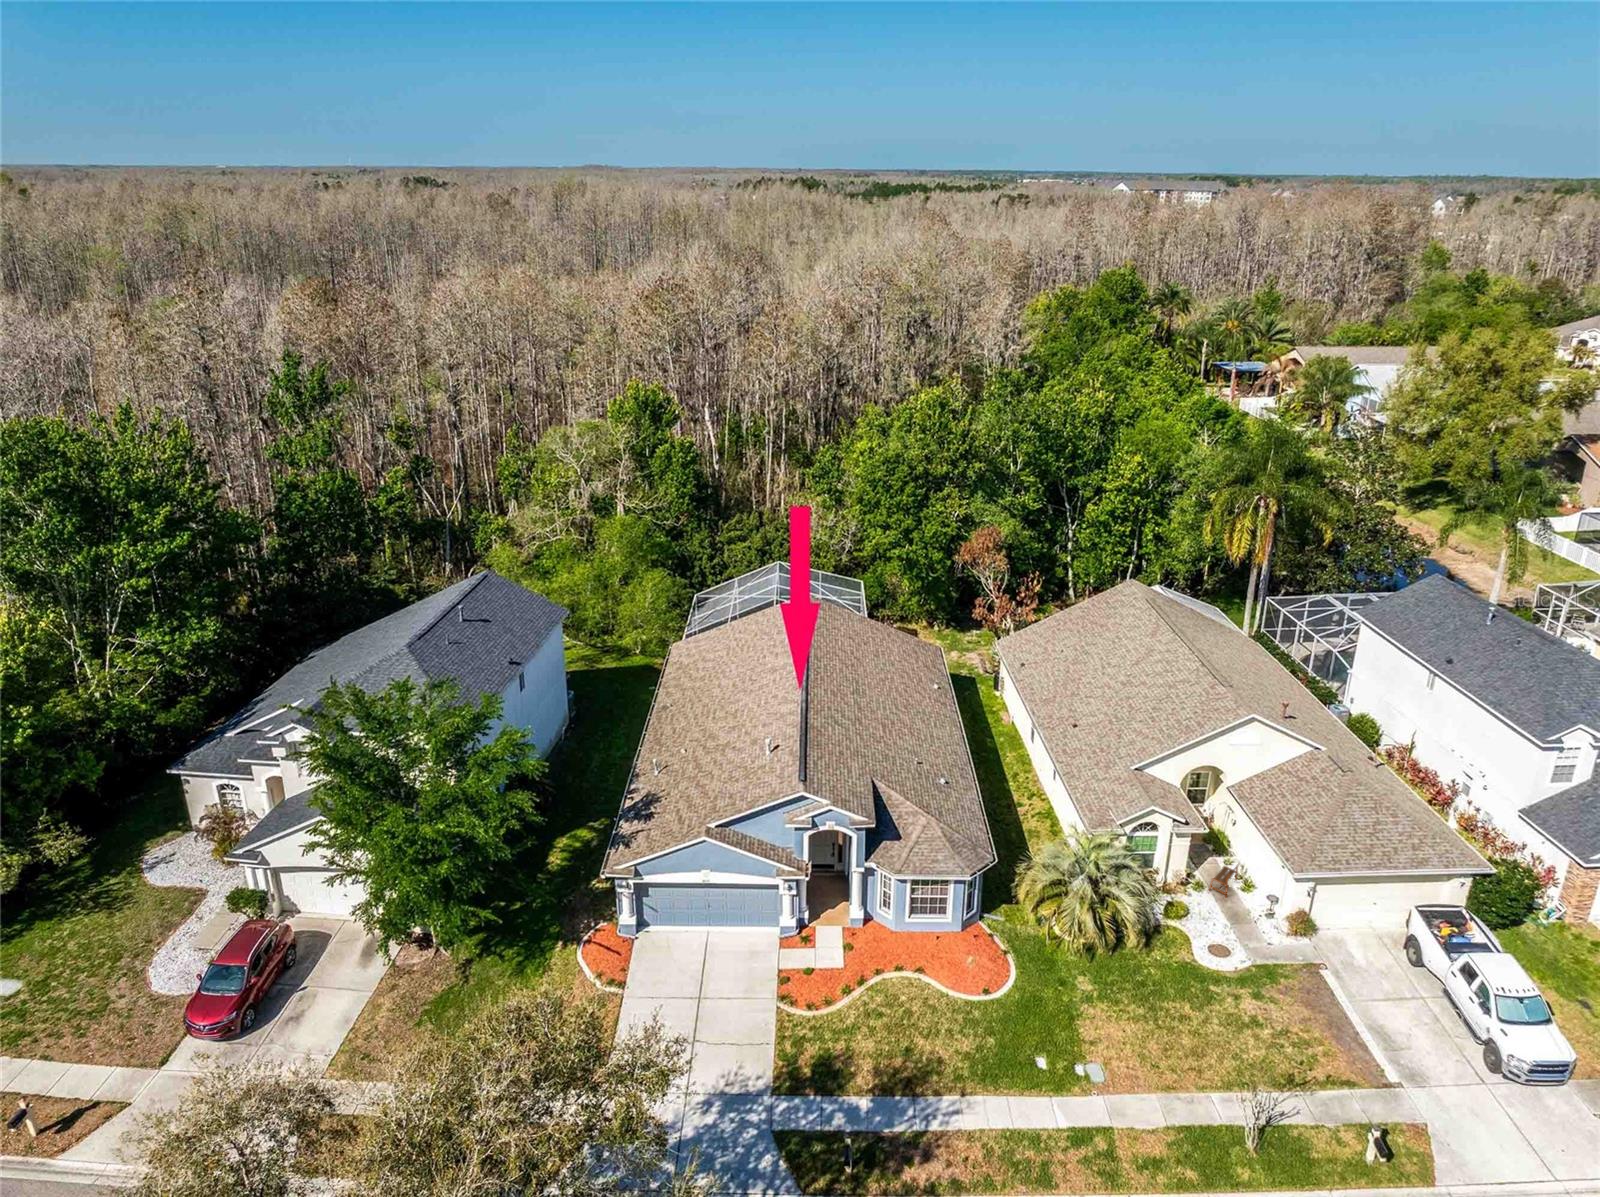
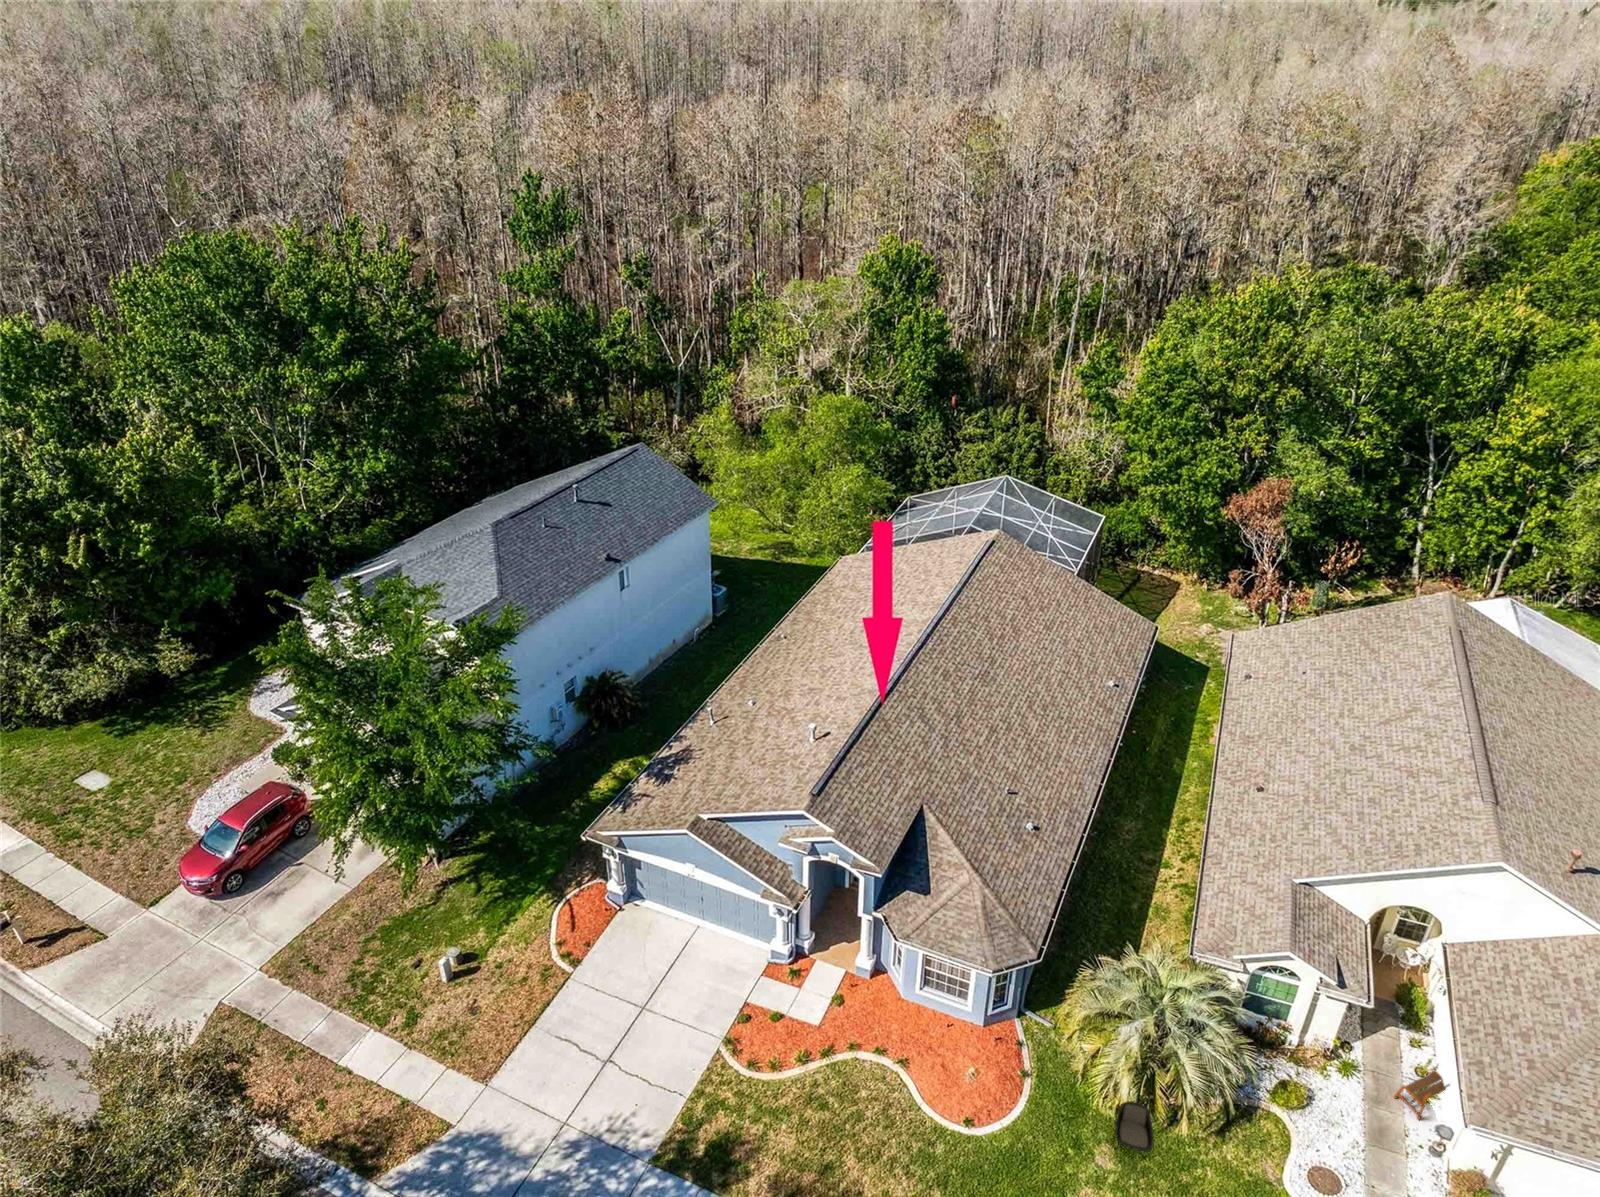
lounge chair: none [1068,932,1100,971] -> present [1114,1101,1154,1158]

